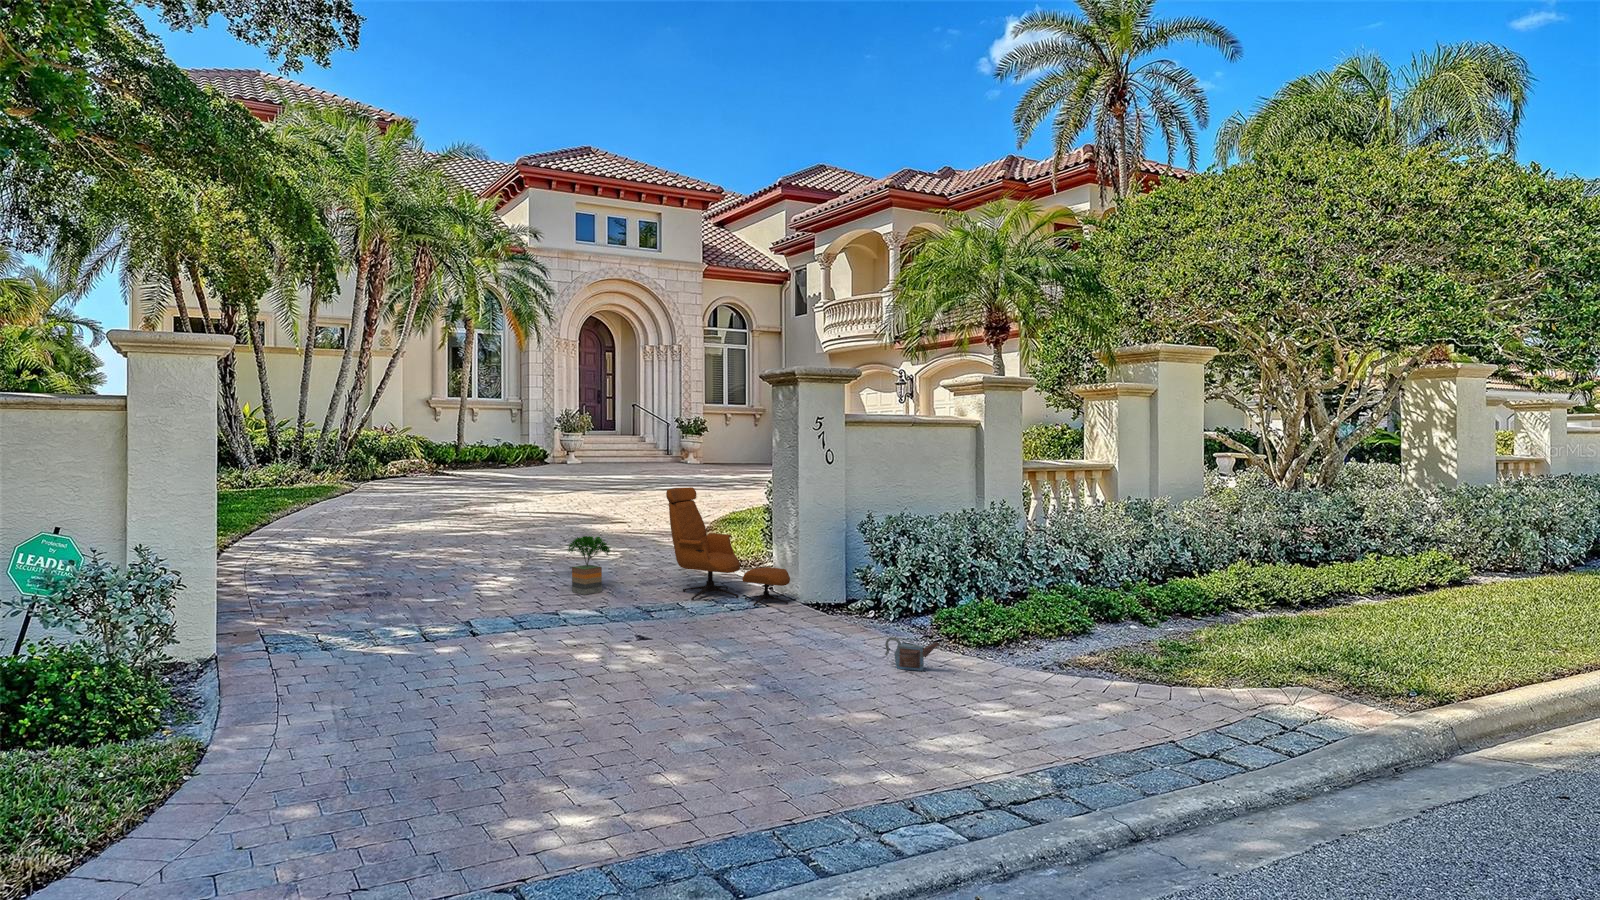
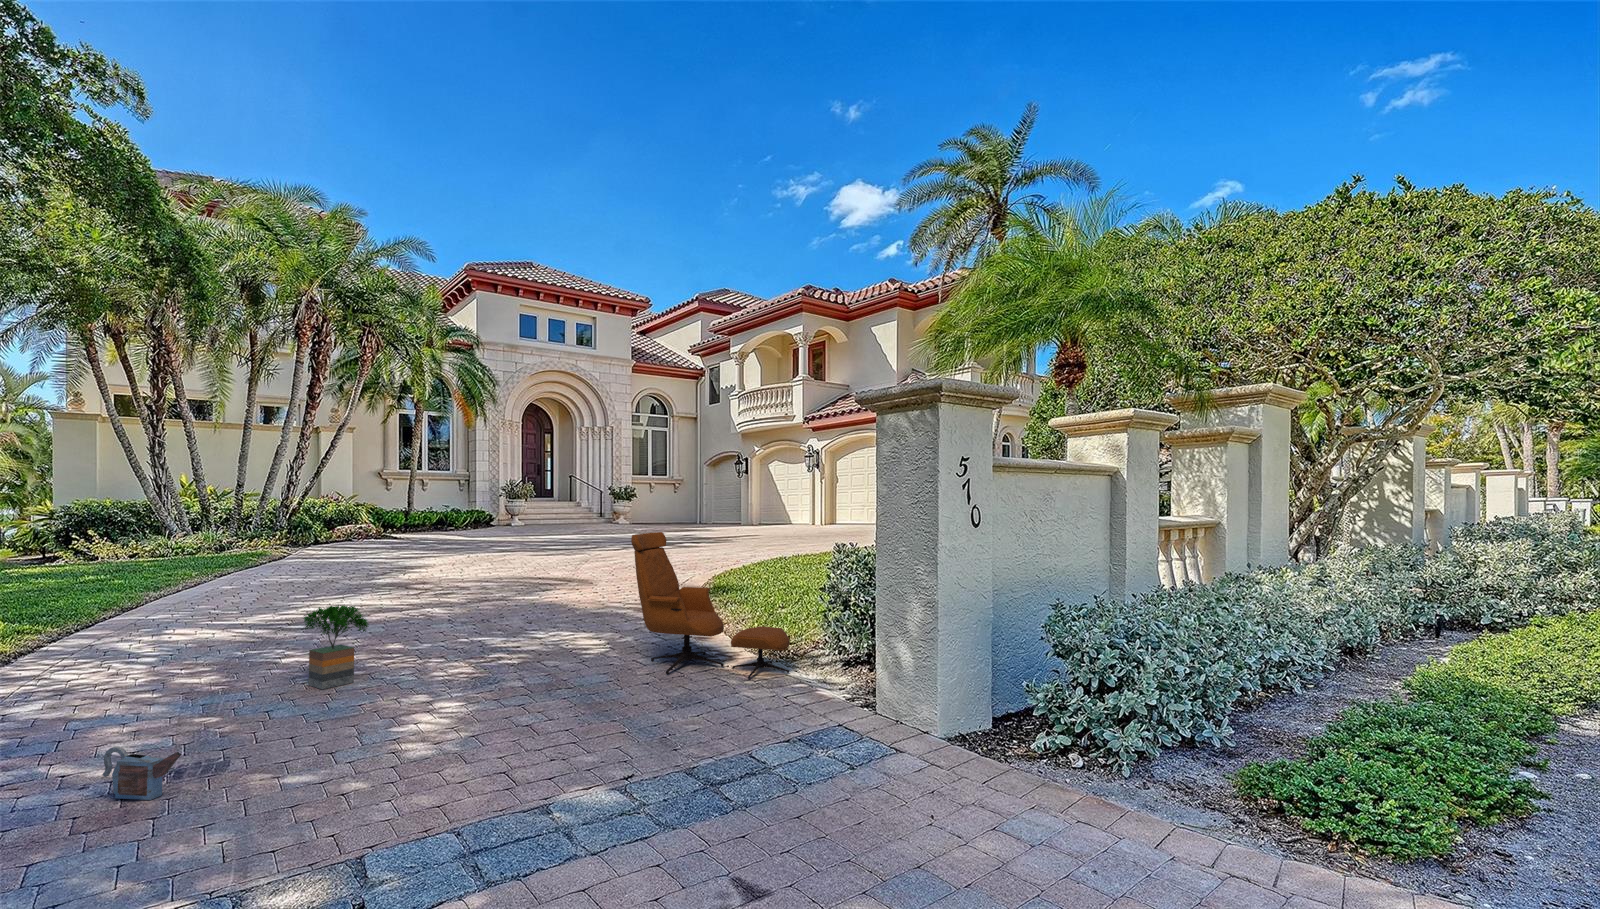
potted tree: present [568,536,610,595] -> present [303,605,369,689]
watering can: present [885,637,940,671] -> present [102,747,182,800]

